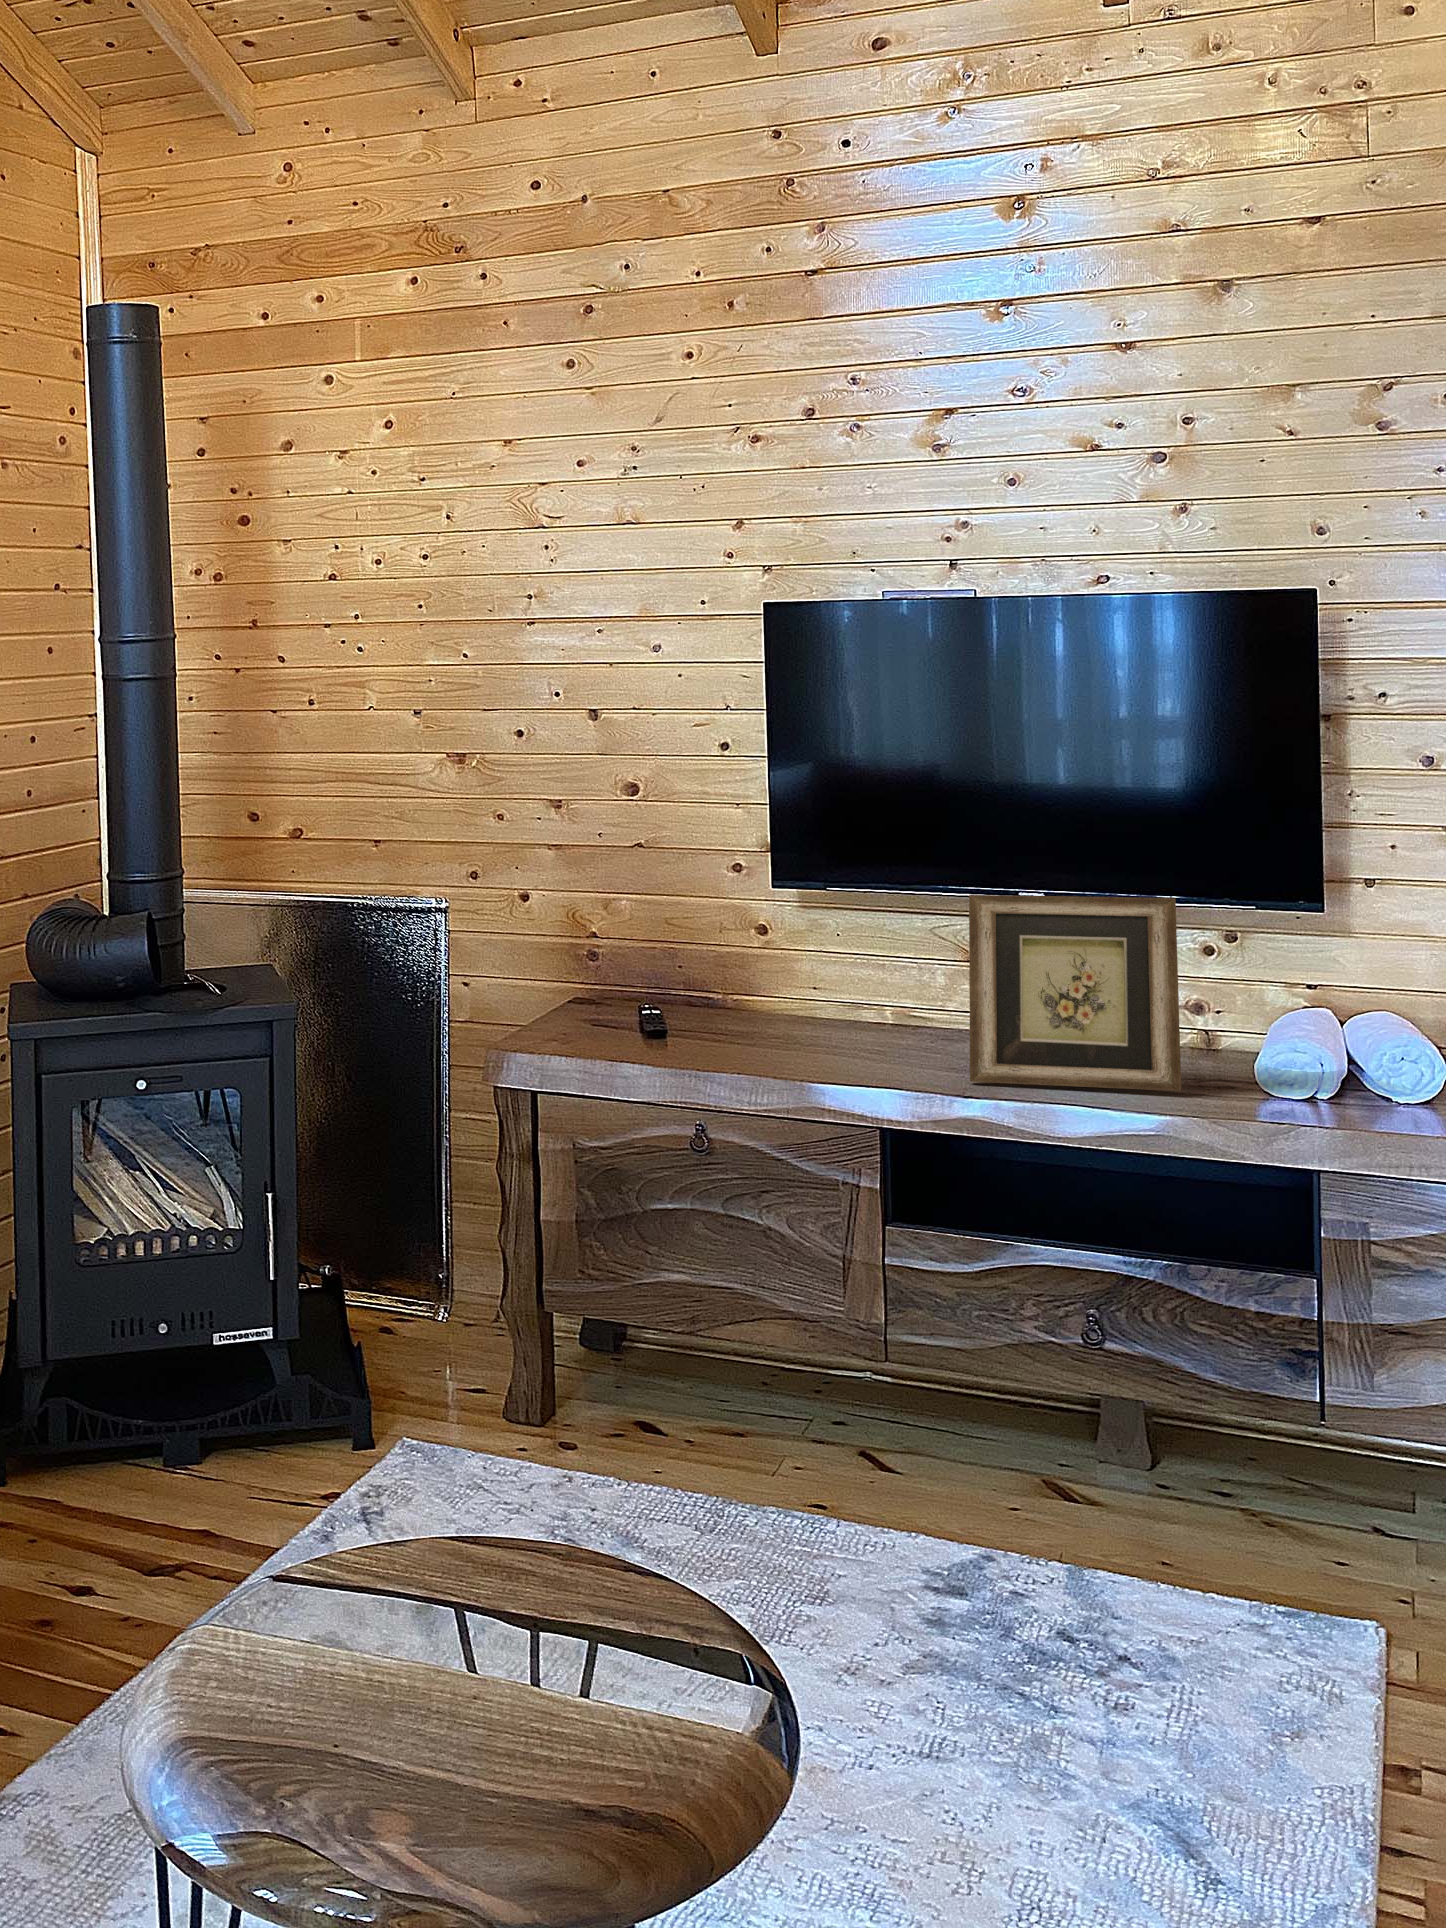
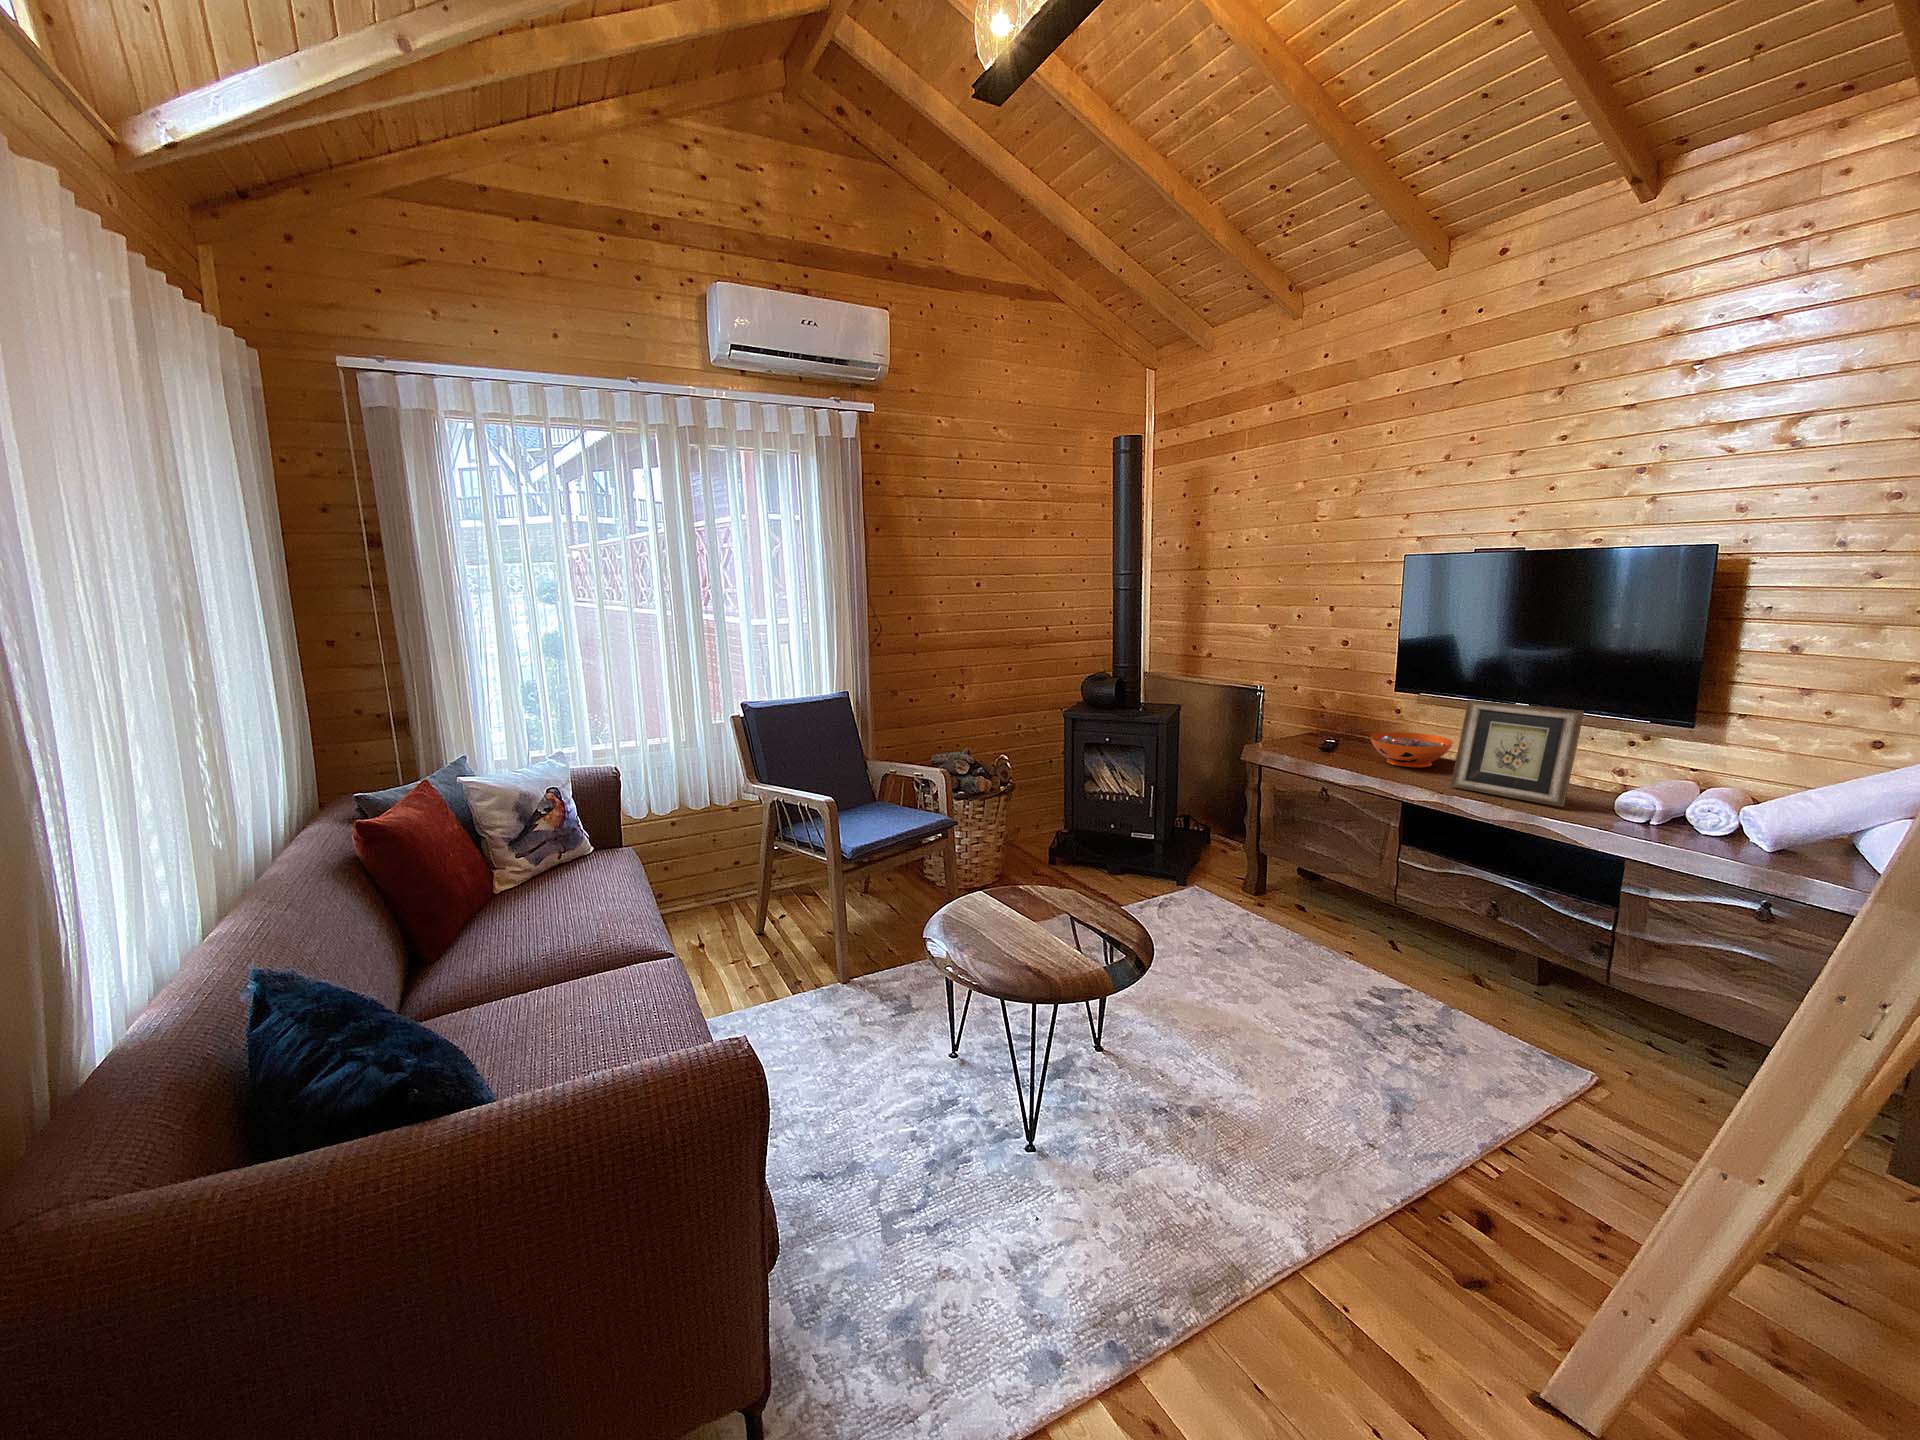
decorative bowl: none [756,978,913,1052] -> present [1370,732,1453,767]

